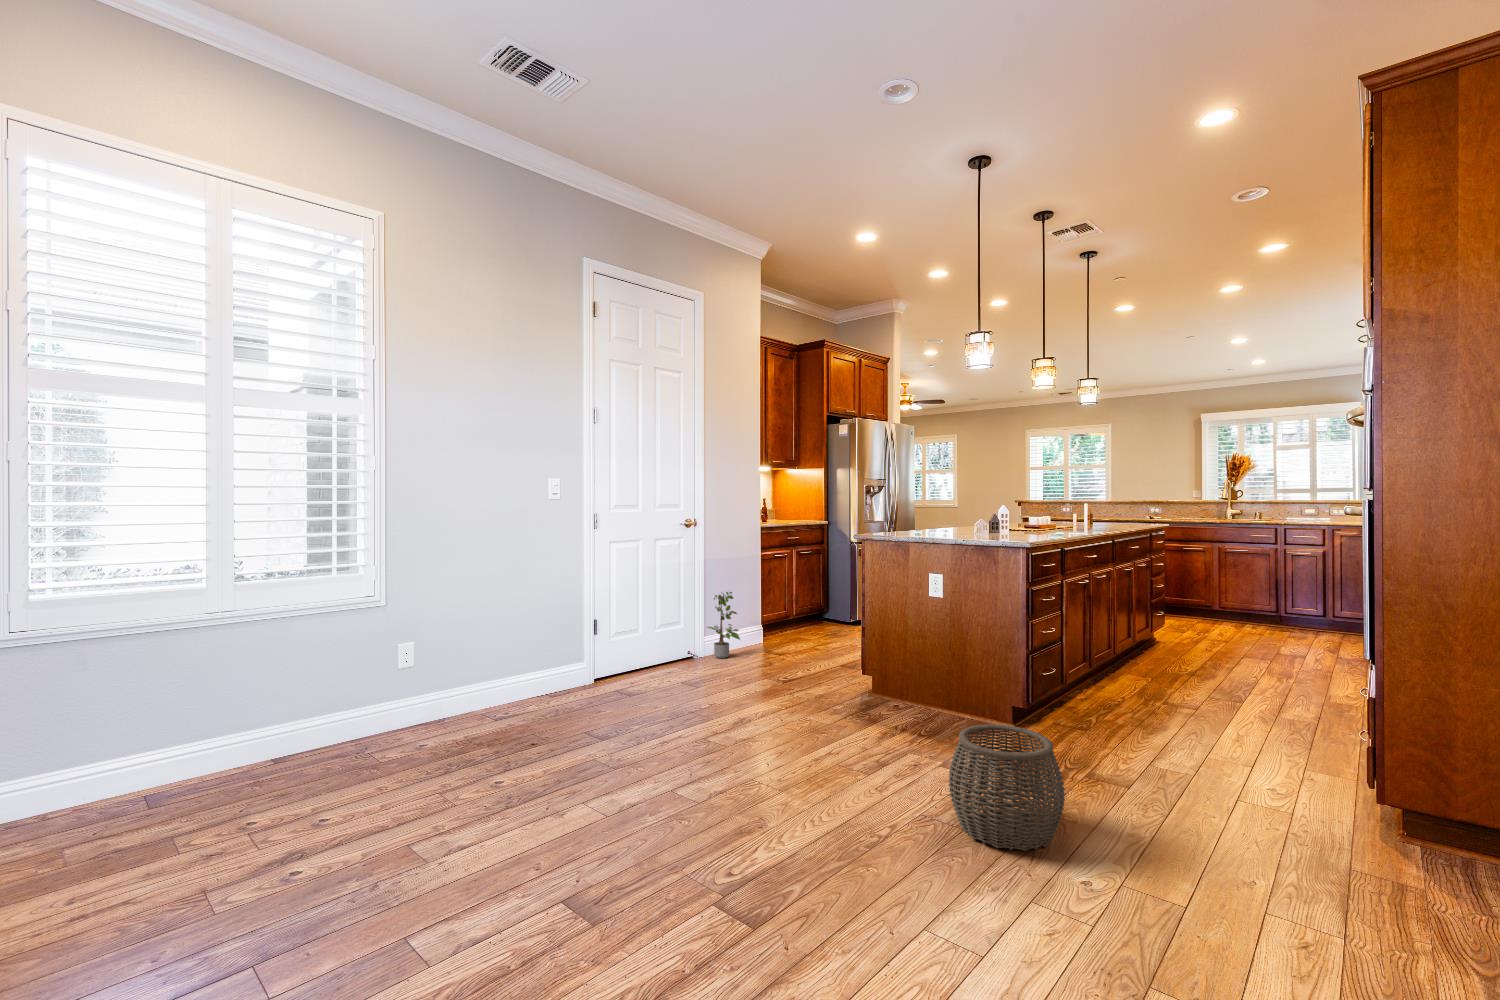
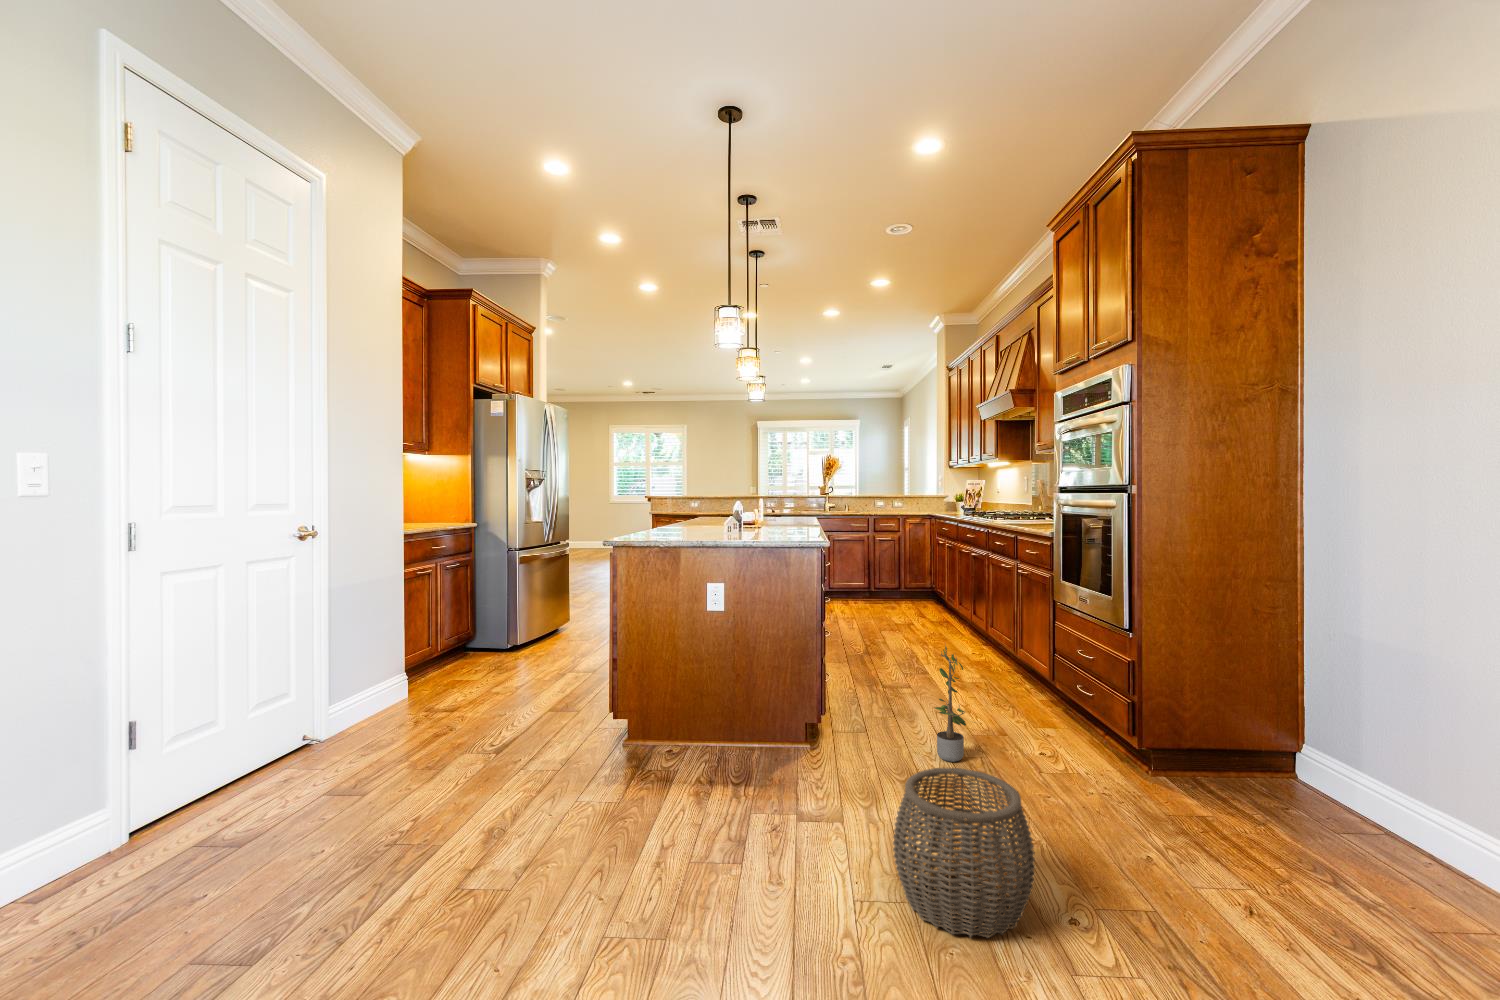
potted plant: present [707,592,740,658] -> present [935,646,966,762]

